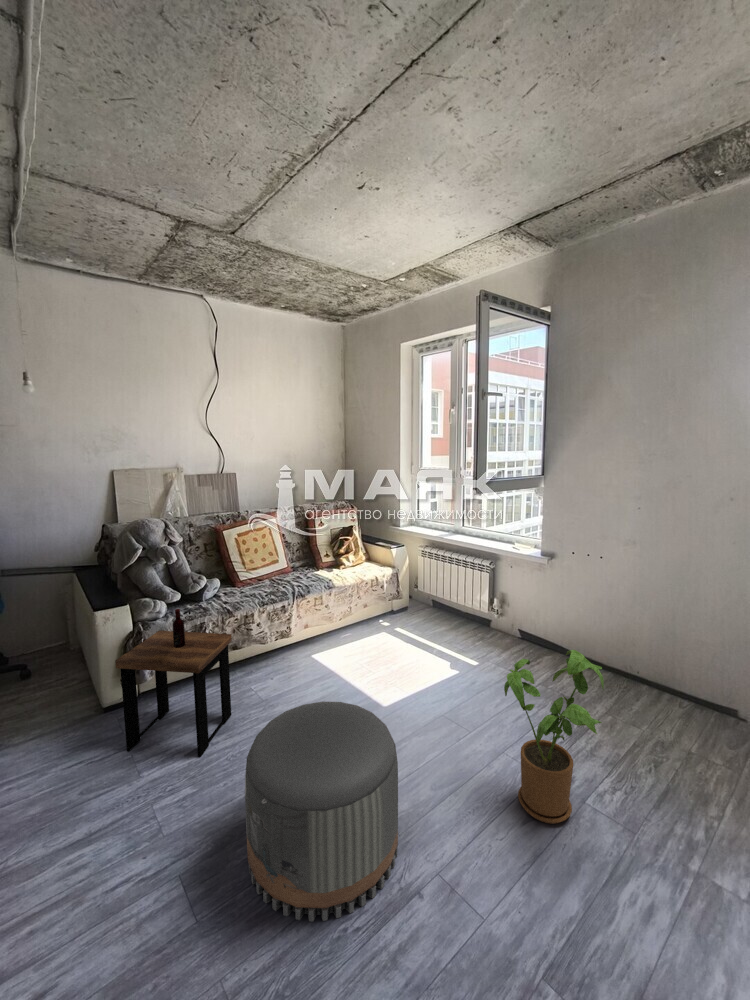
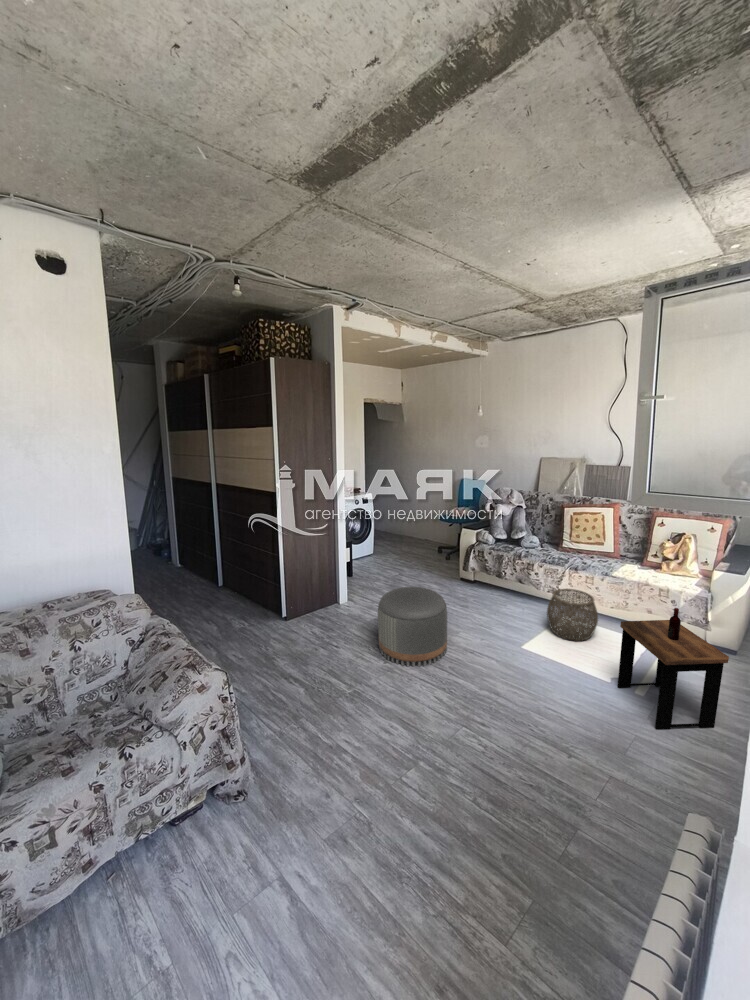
side table: present [115,609,232,757] -> present [617,608,729,730]
woven basket: none [323,609,380,674] -> present [547,589,598,641]
house plant: present [504,650,604,824] -> none [435,629,502,734]

